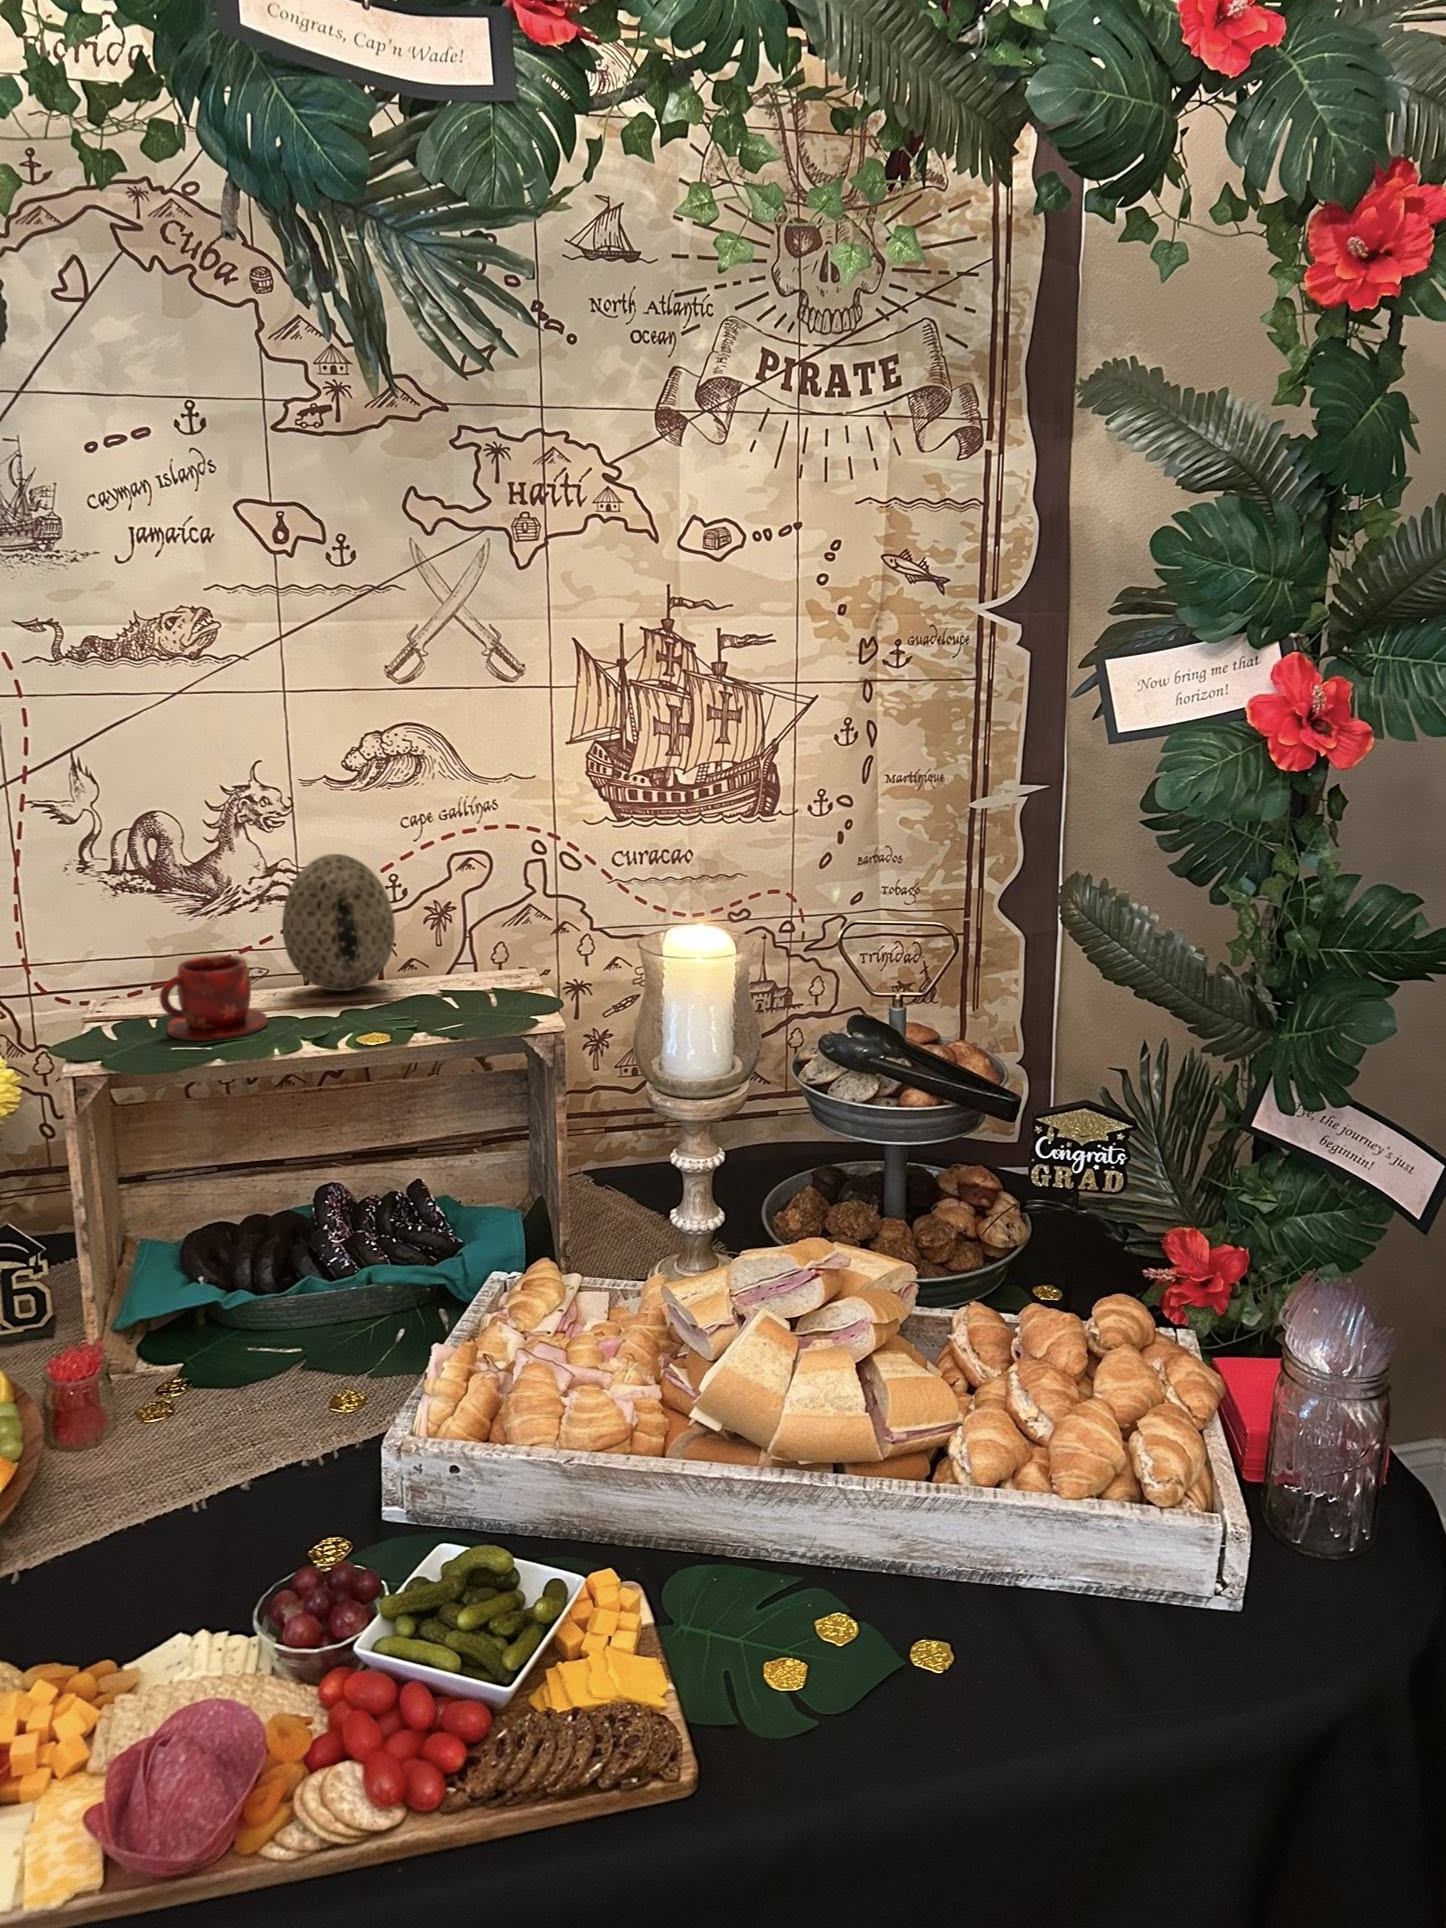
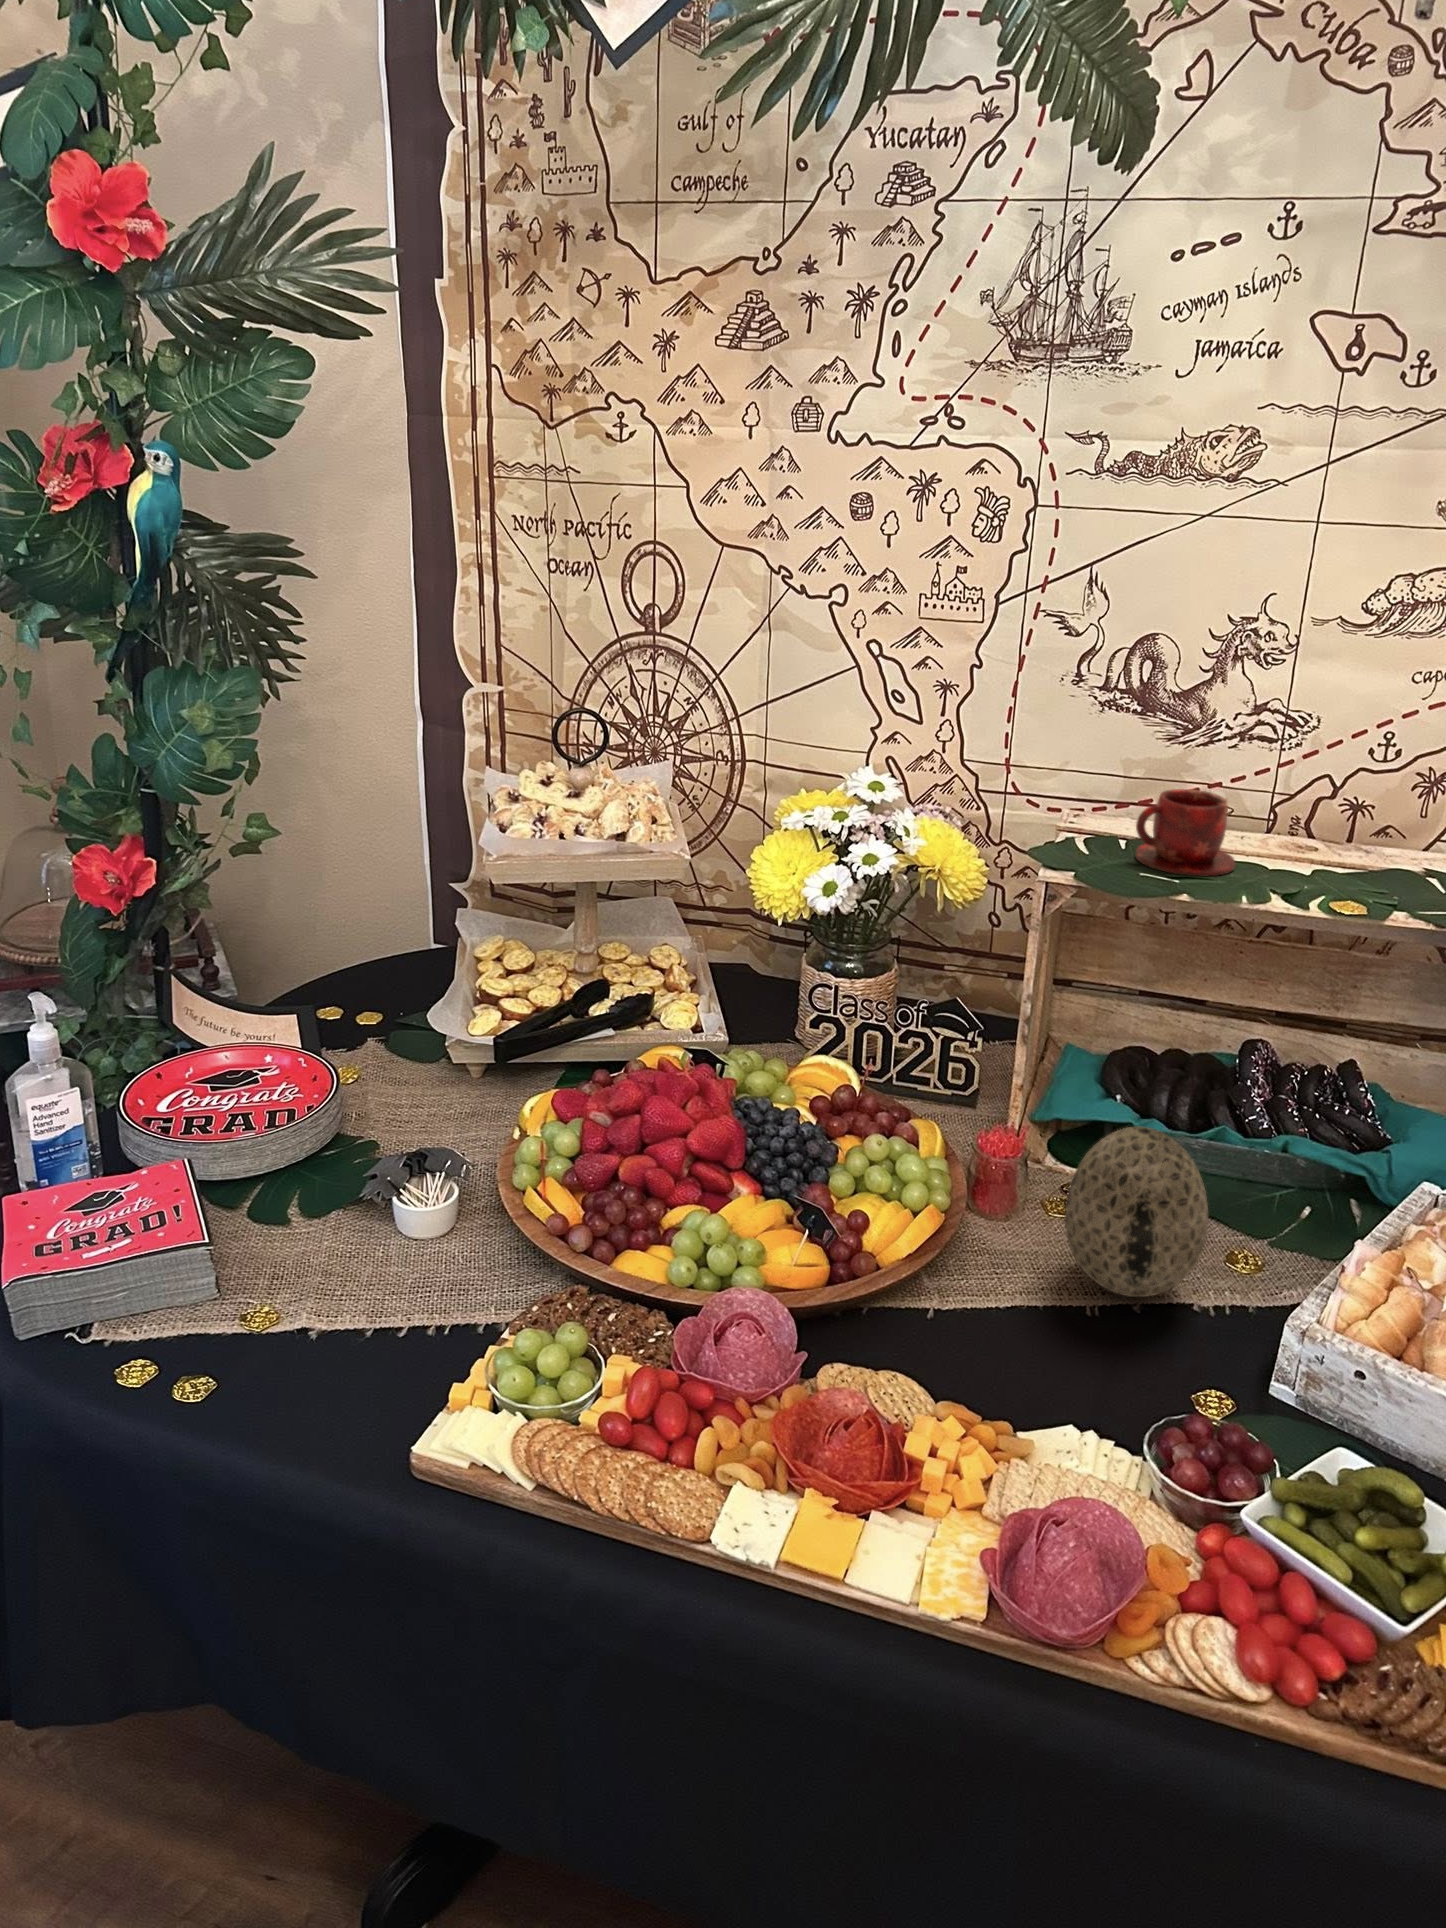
decorative egg: present [282,854,395,991] -> present [1065,1127,1208,1297]

